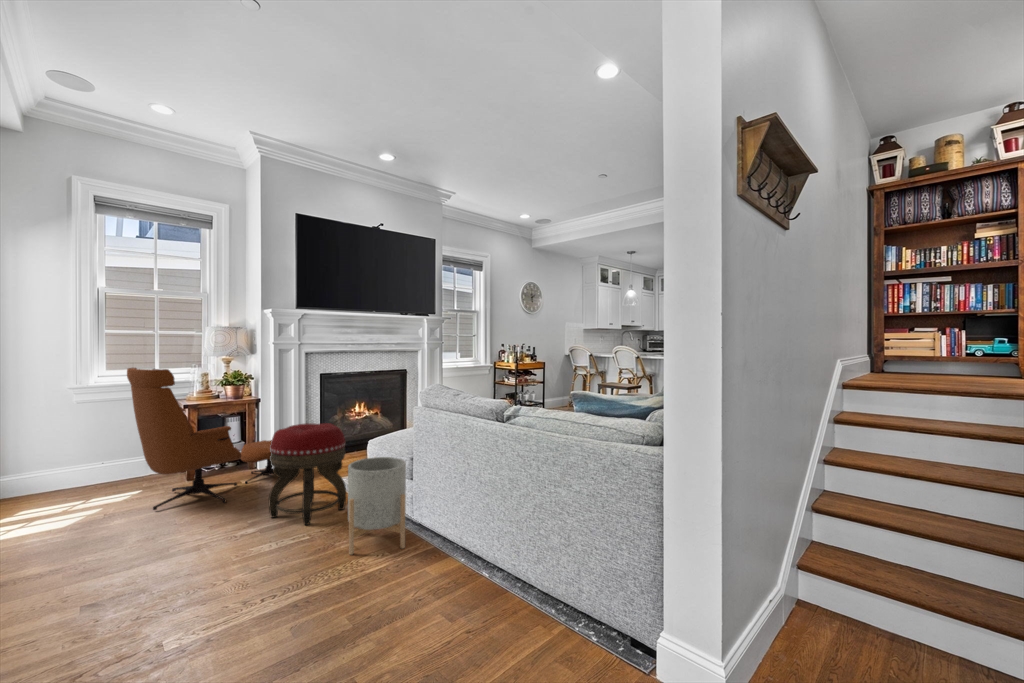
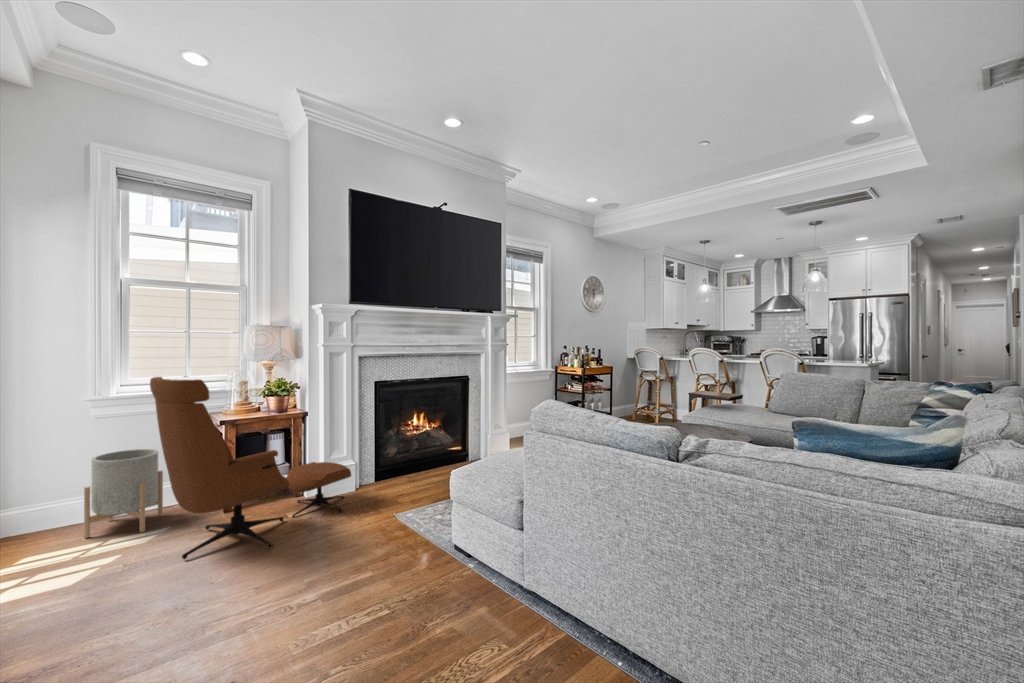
footstool: present [269,423,346,525] -> none [329,448,425,589]
planter: present [348,457,406,555] -> present [84,449,163,538]

